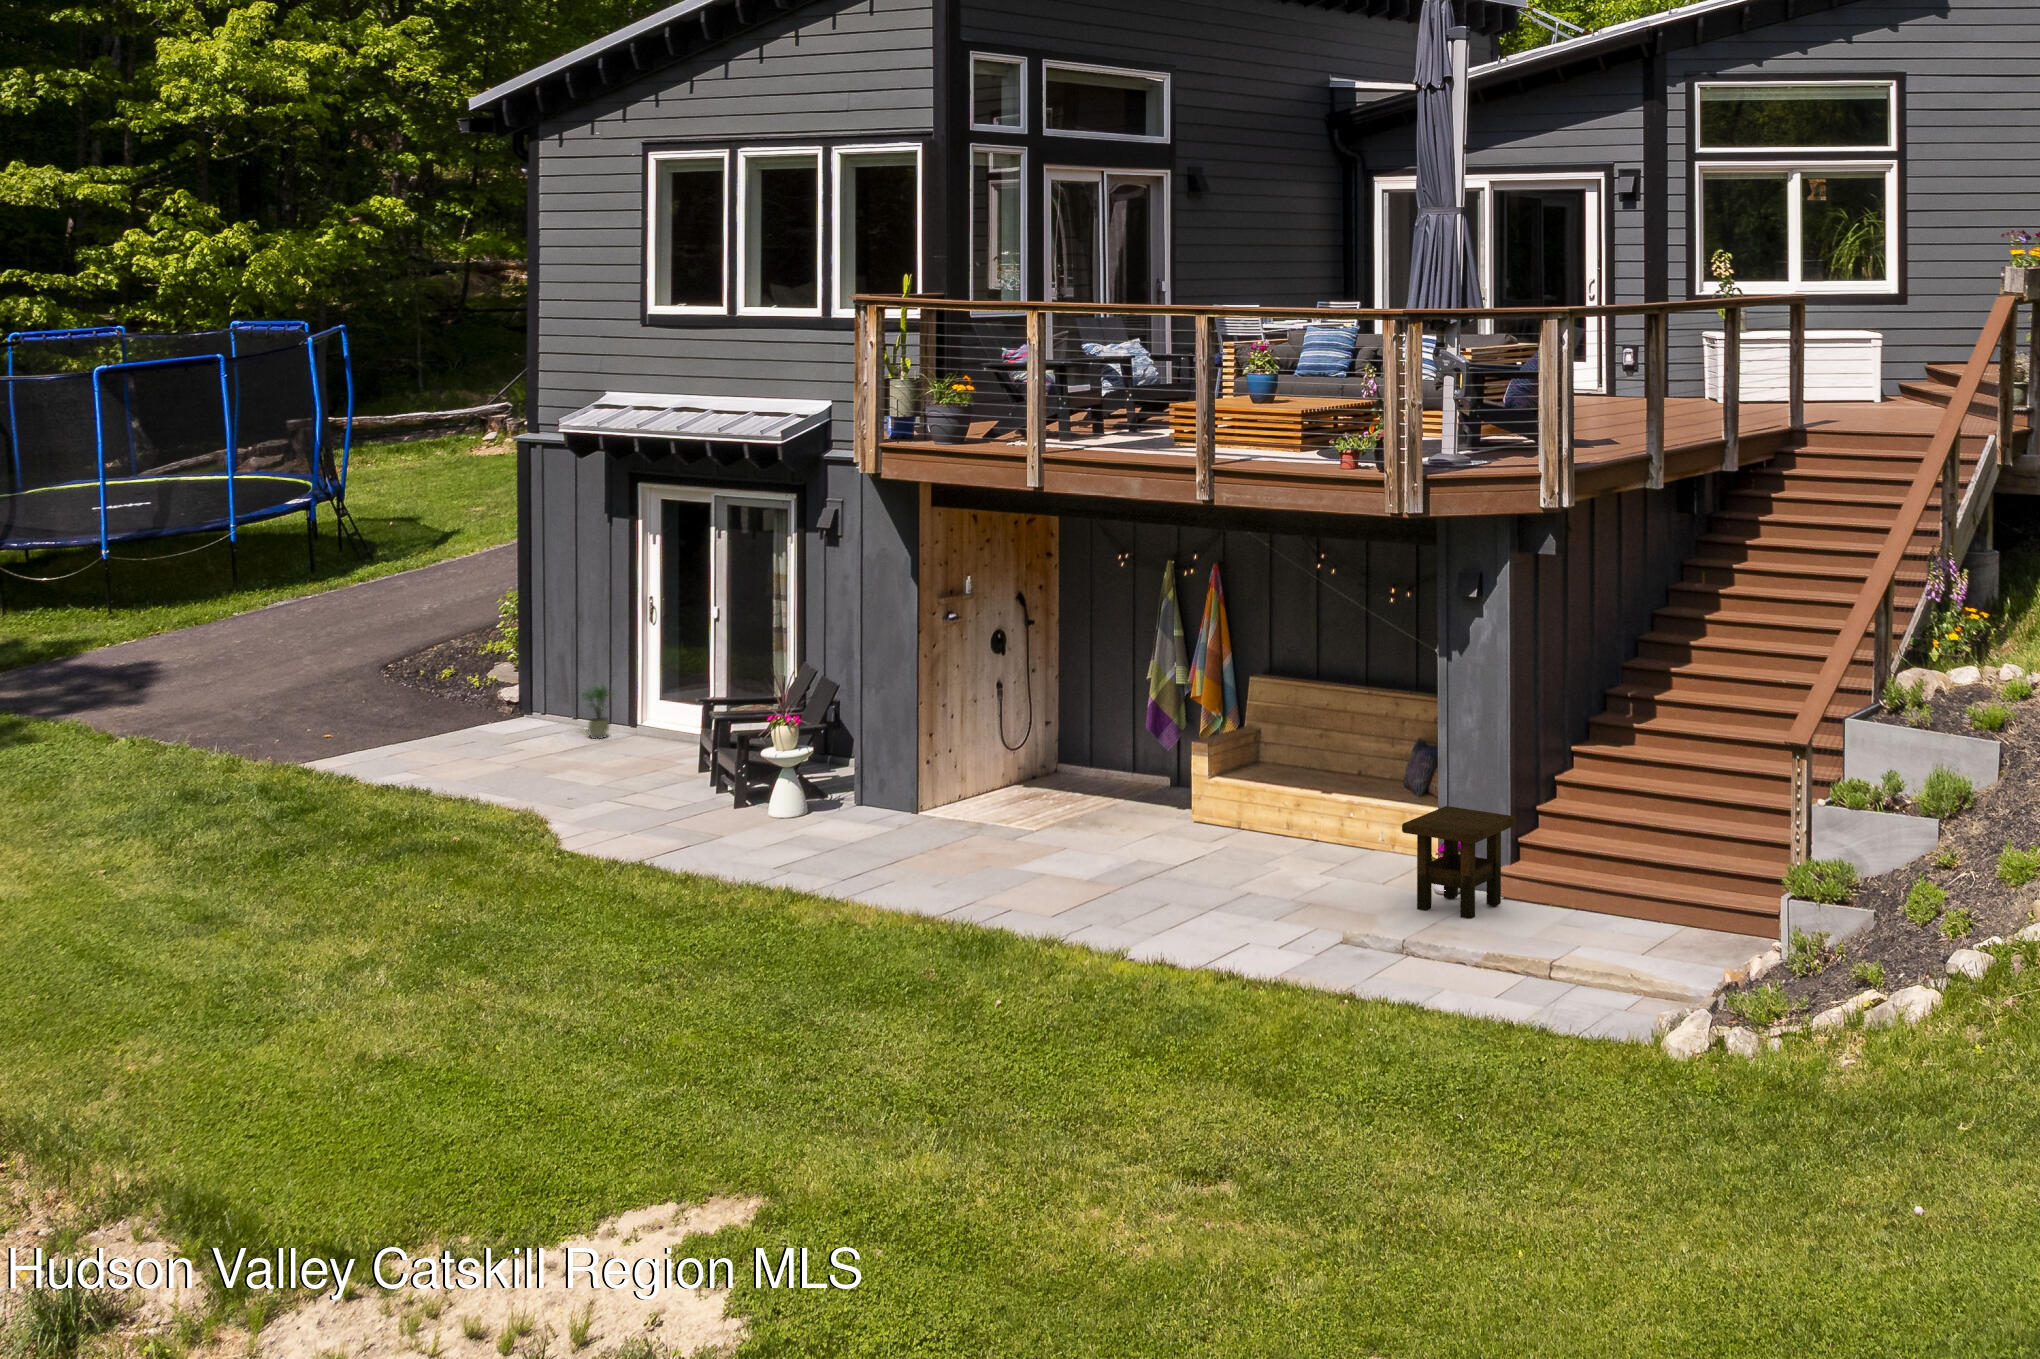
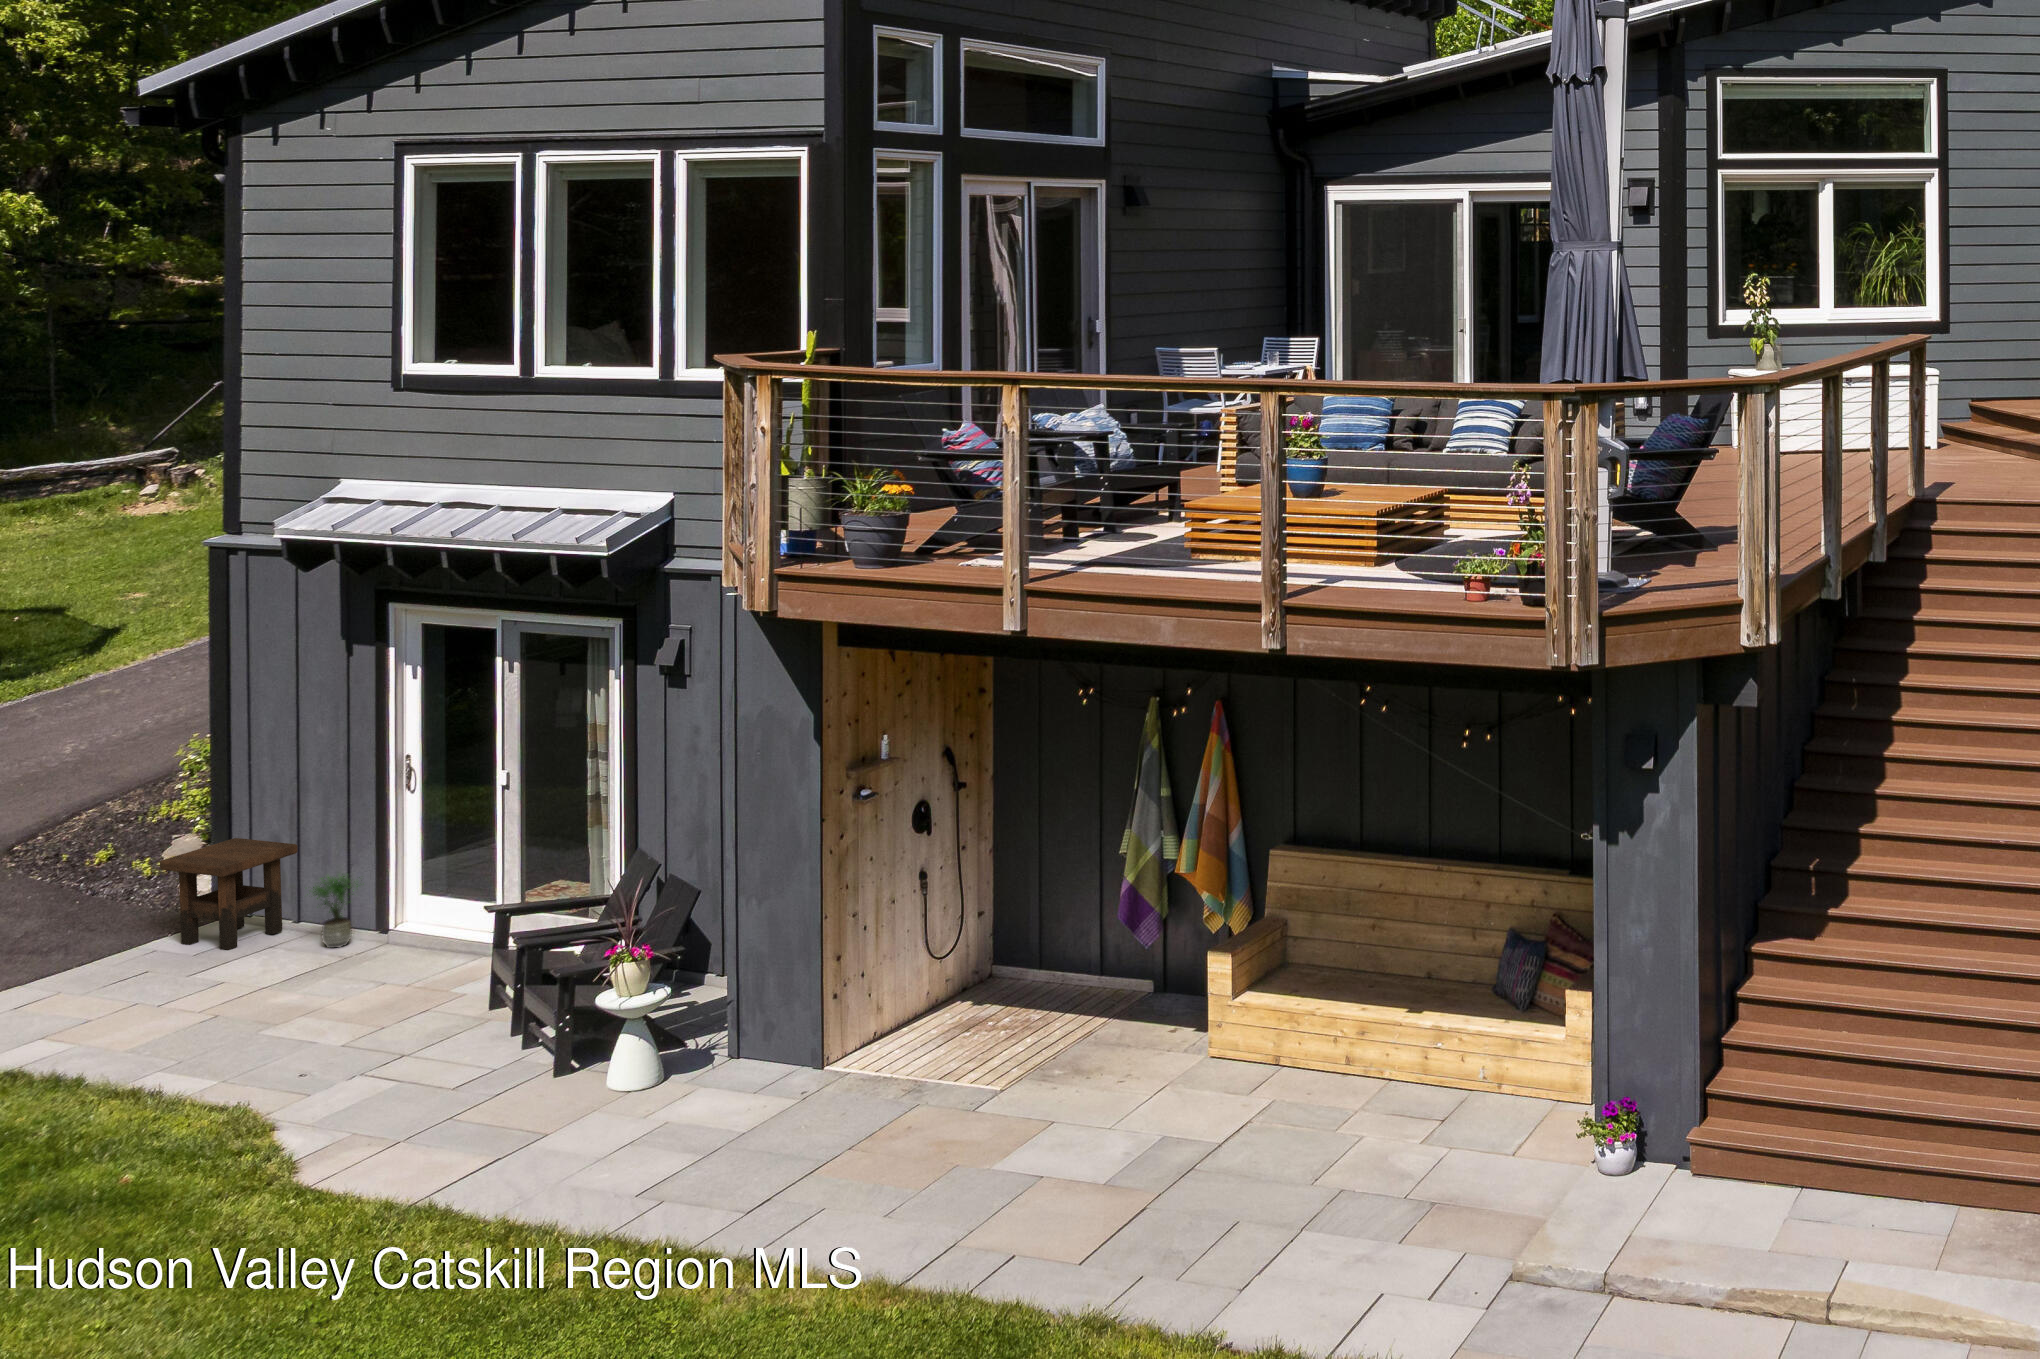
side table: present [1402,806,1516,919] -> present [160,838,298,951]

